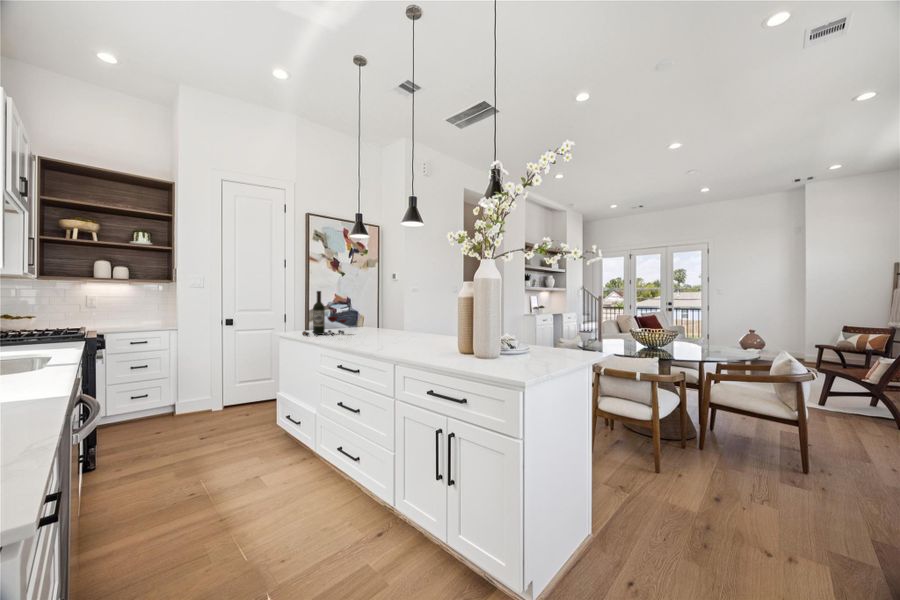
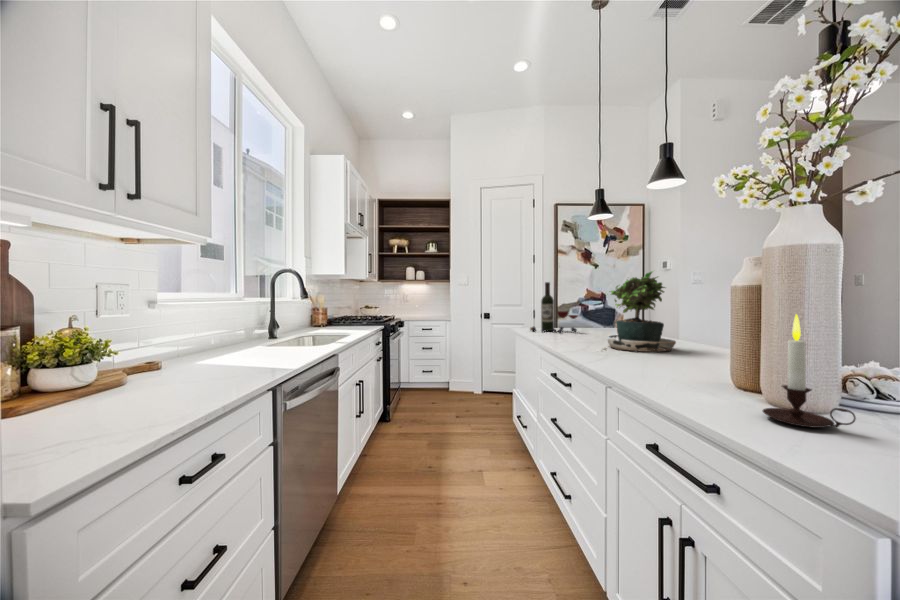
potted plant: none [377,288,423,346] -> present [607,271,676,352]
candle: none [478,318,505,365] -> present [763,314,856,428]

